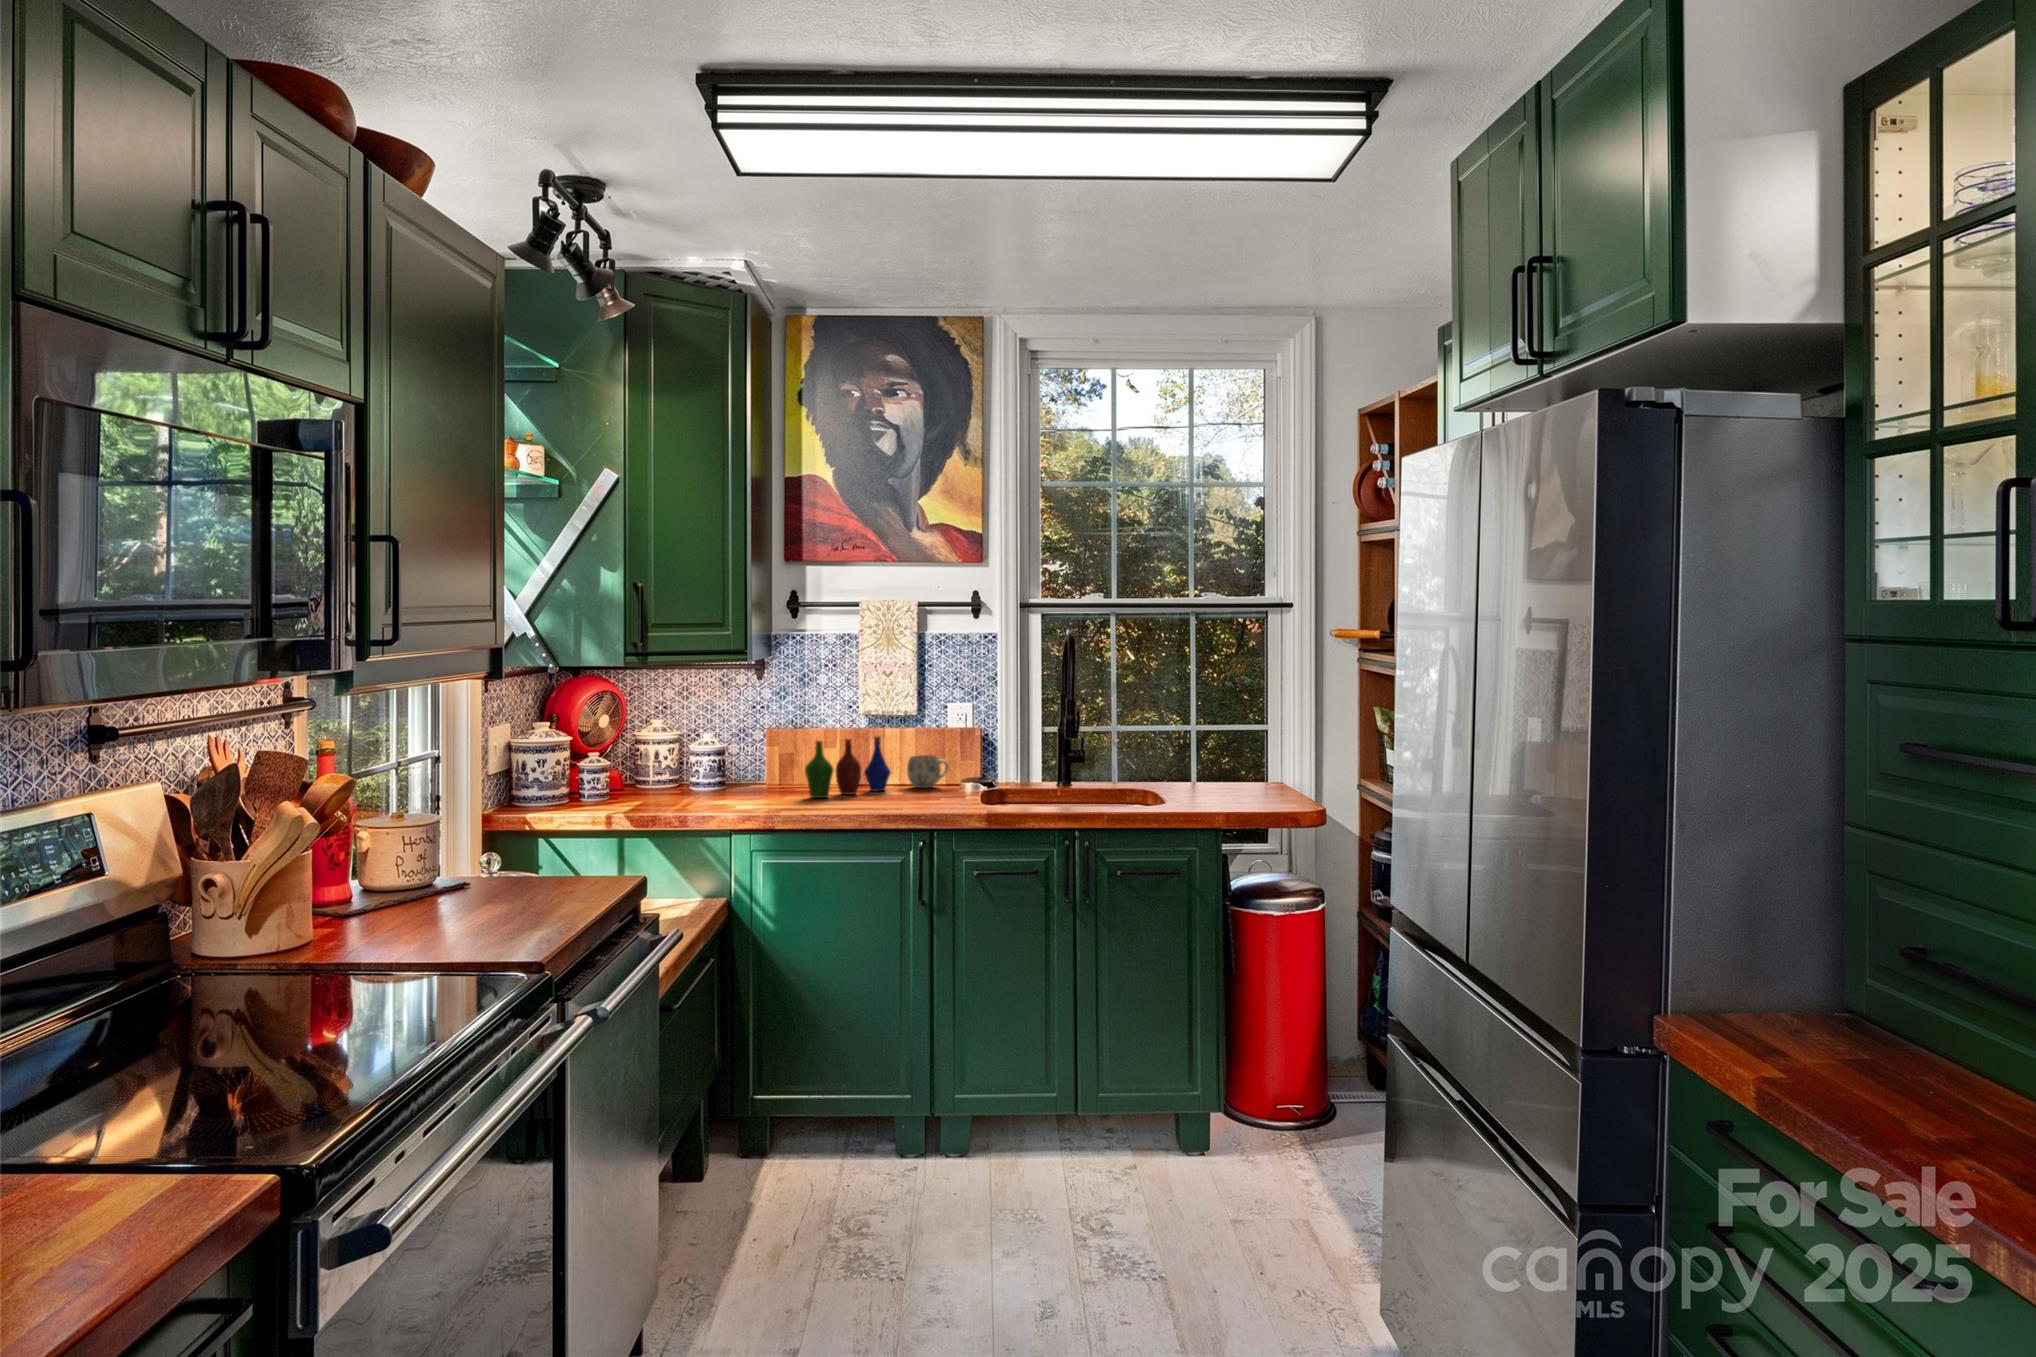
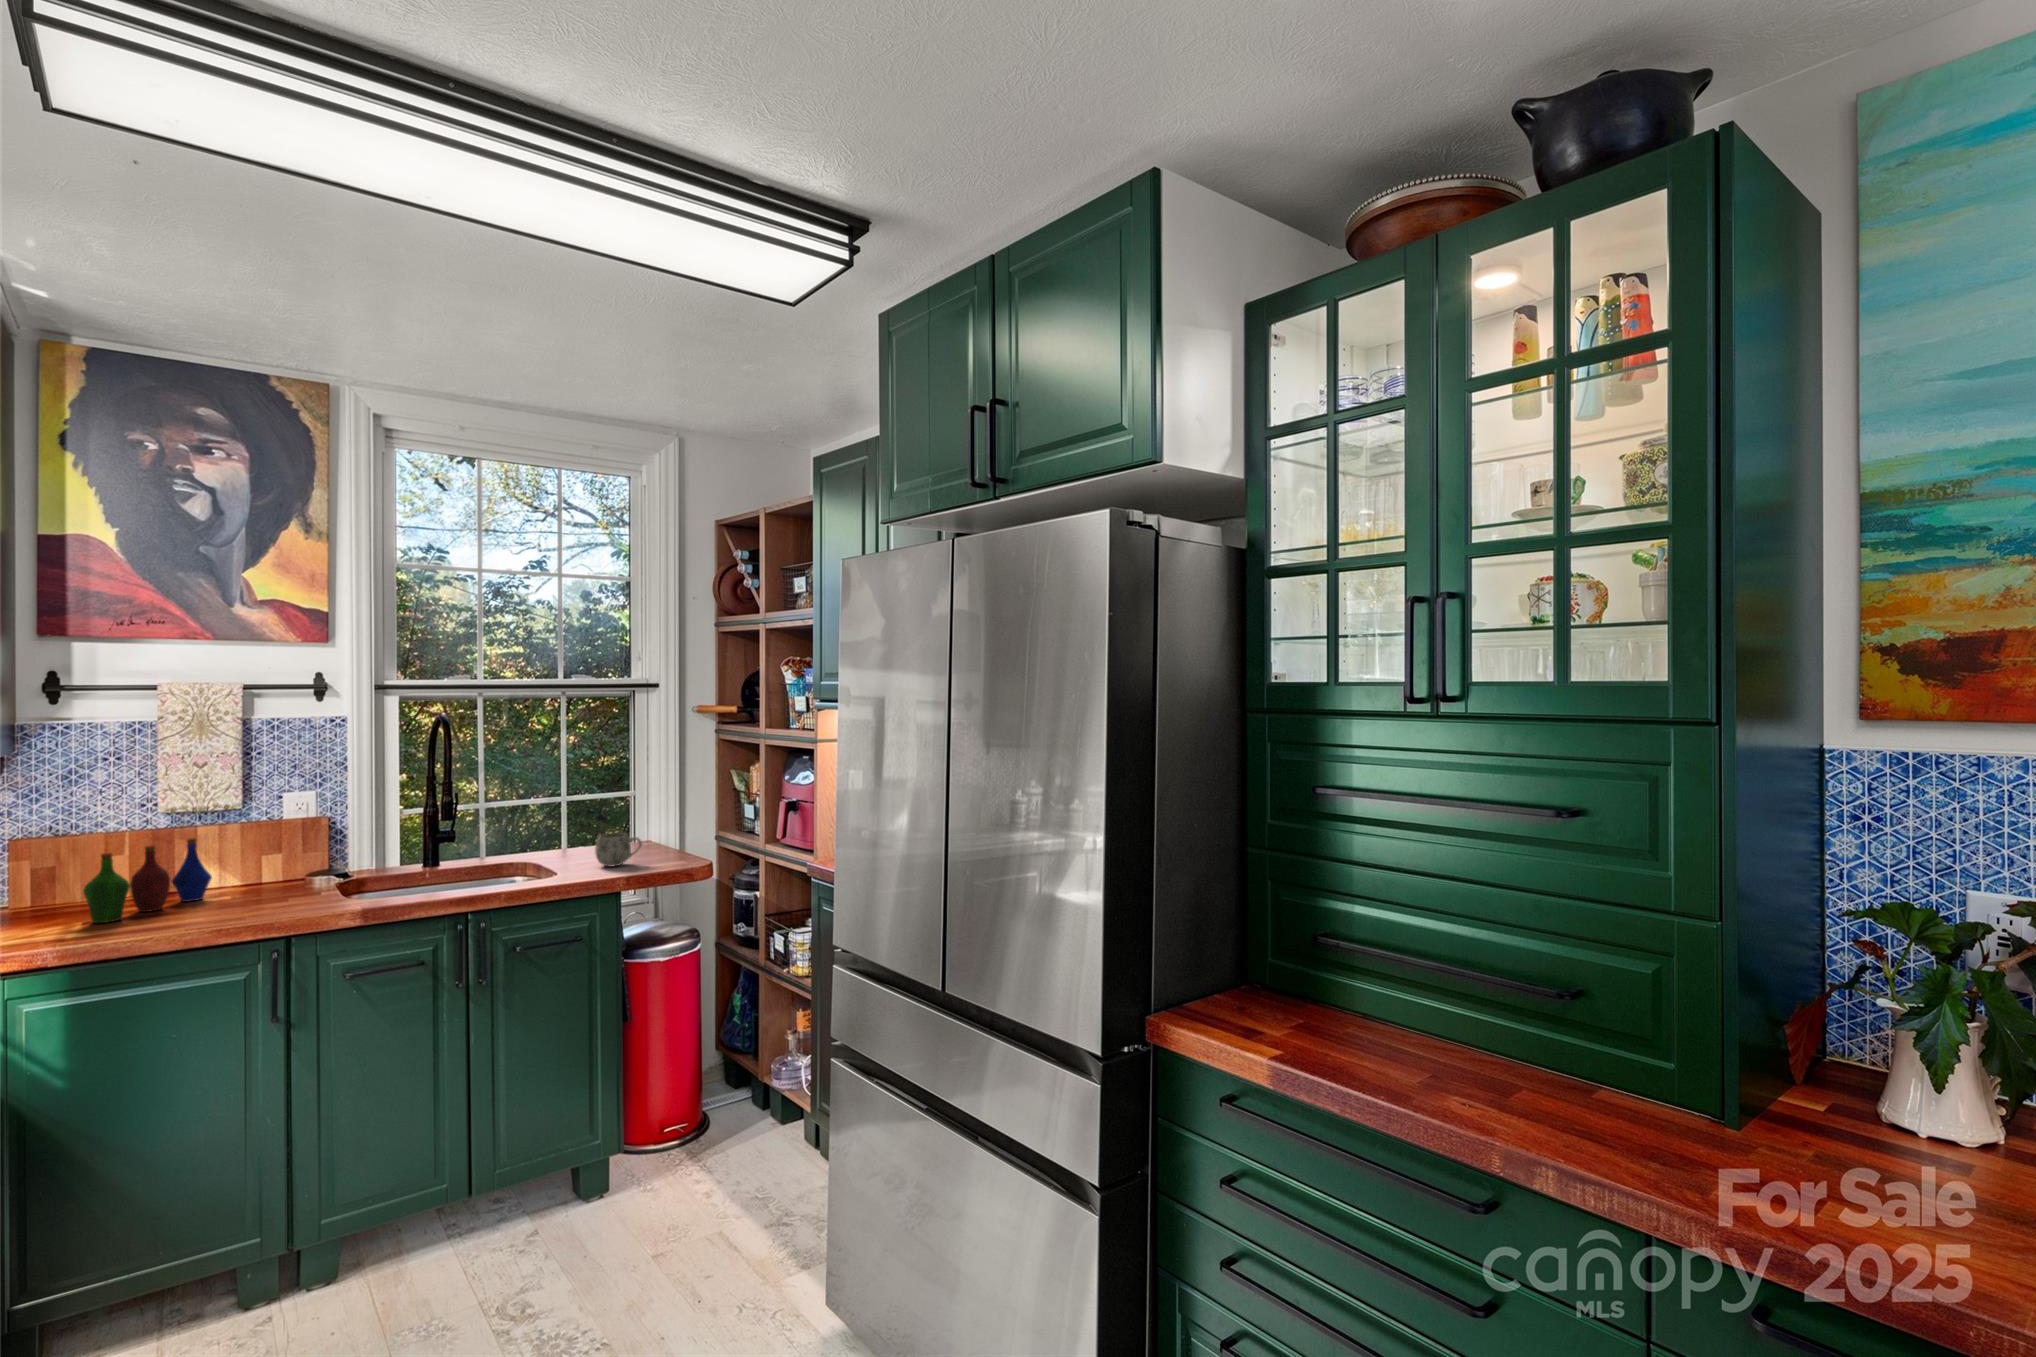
mug: present [907,755,949,788] -> present [595,833,642,867]

